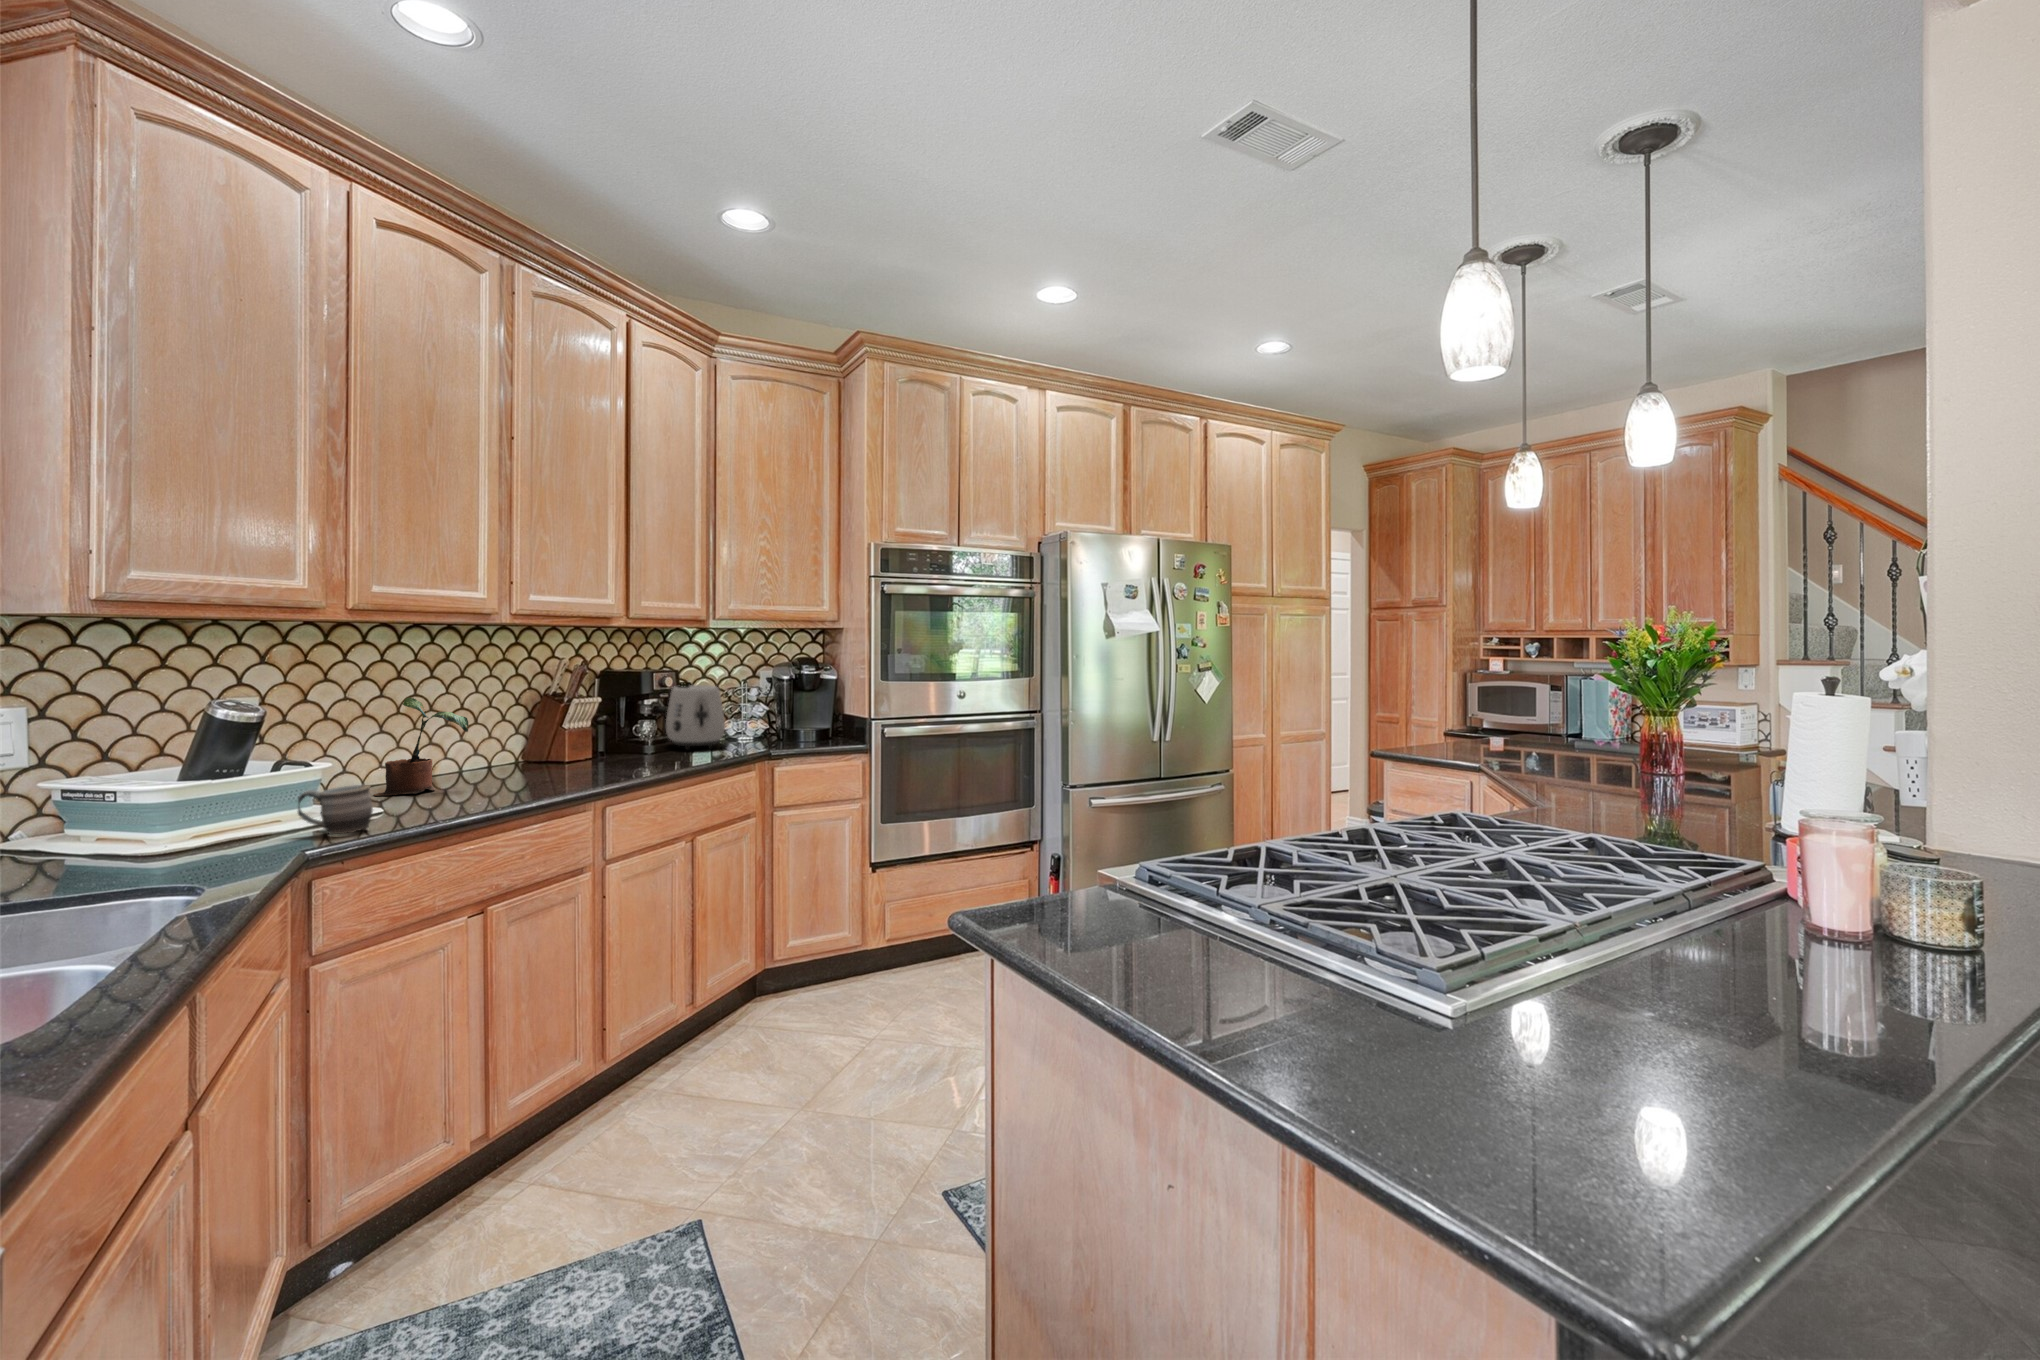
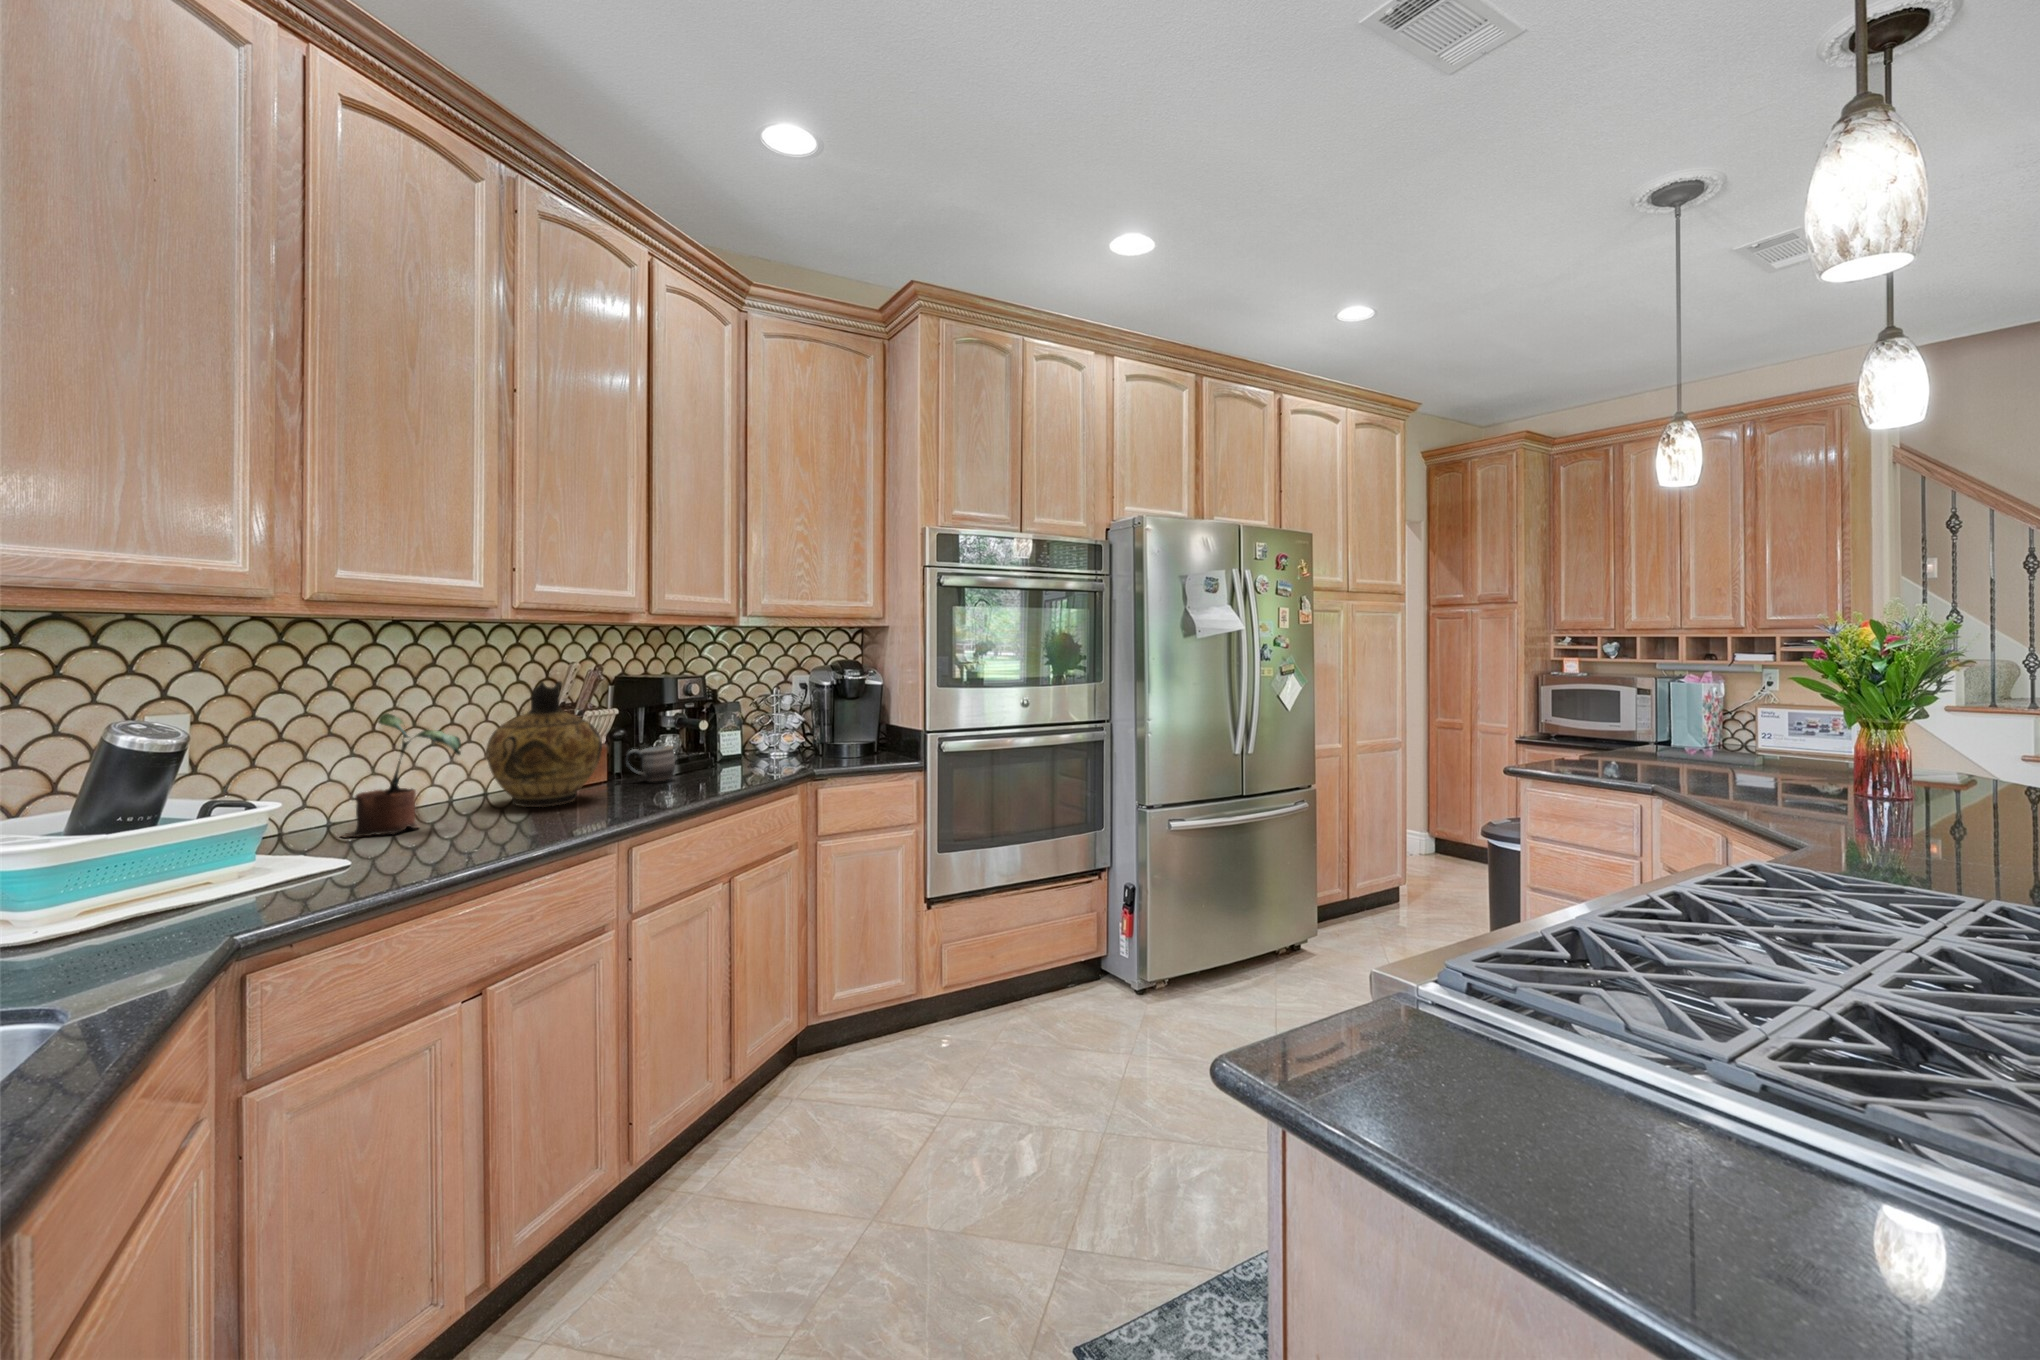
ceramic jug: none [489,673,584,777] -> present [486,681,602,807]
toaster: present [666,685,725,749] -> none [691,692,759,767]
mug: present [298,785,373,834] -> present [626,746,675,781]

